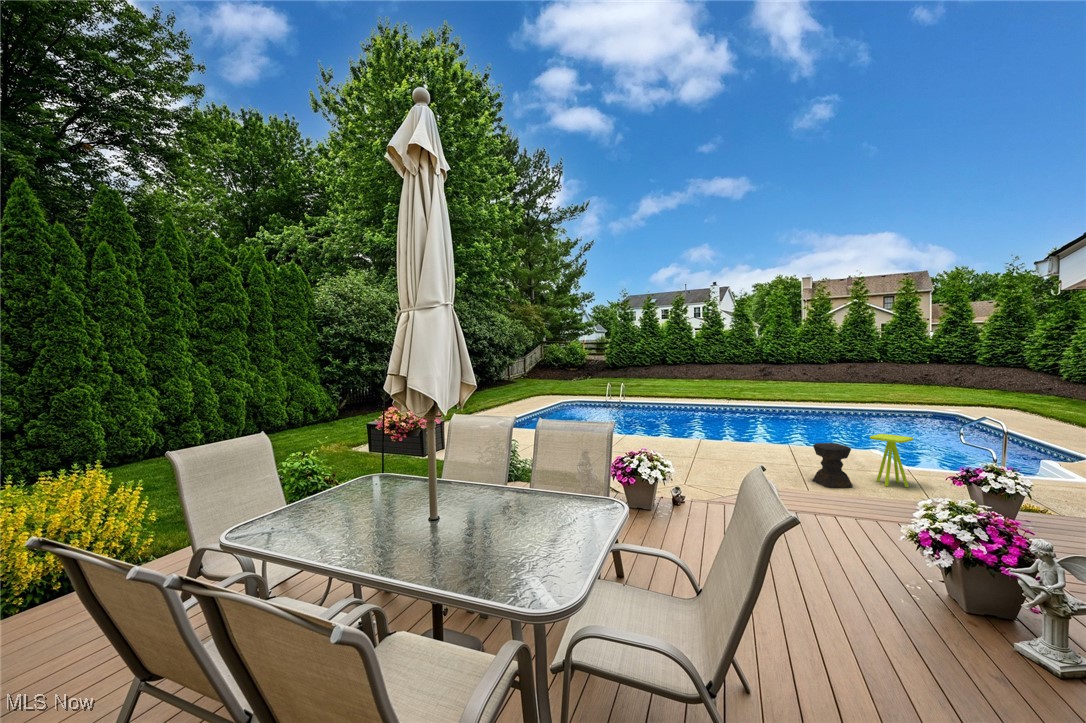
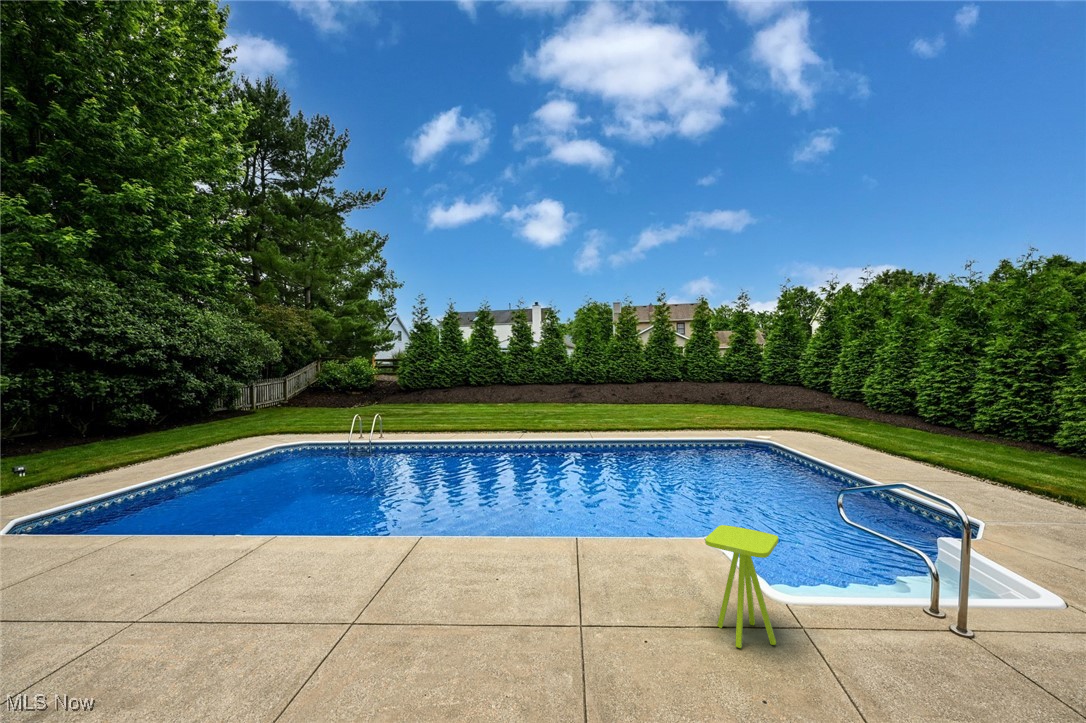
stool: present [812,443,853,488] -> none [601,558,680,682]

